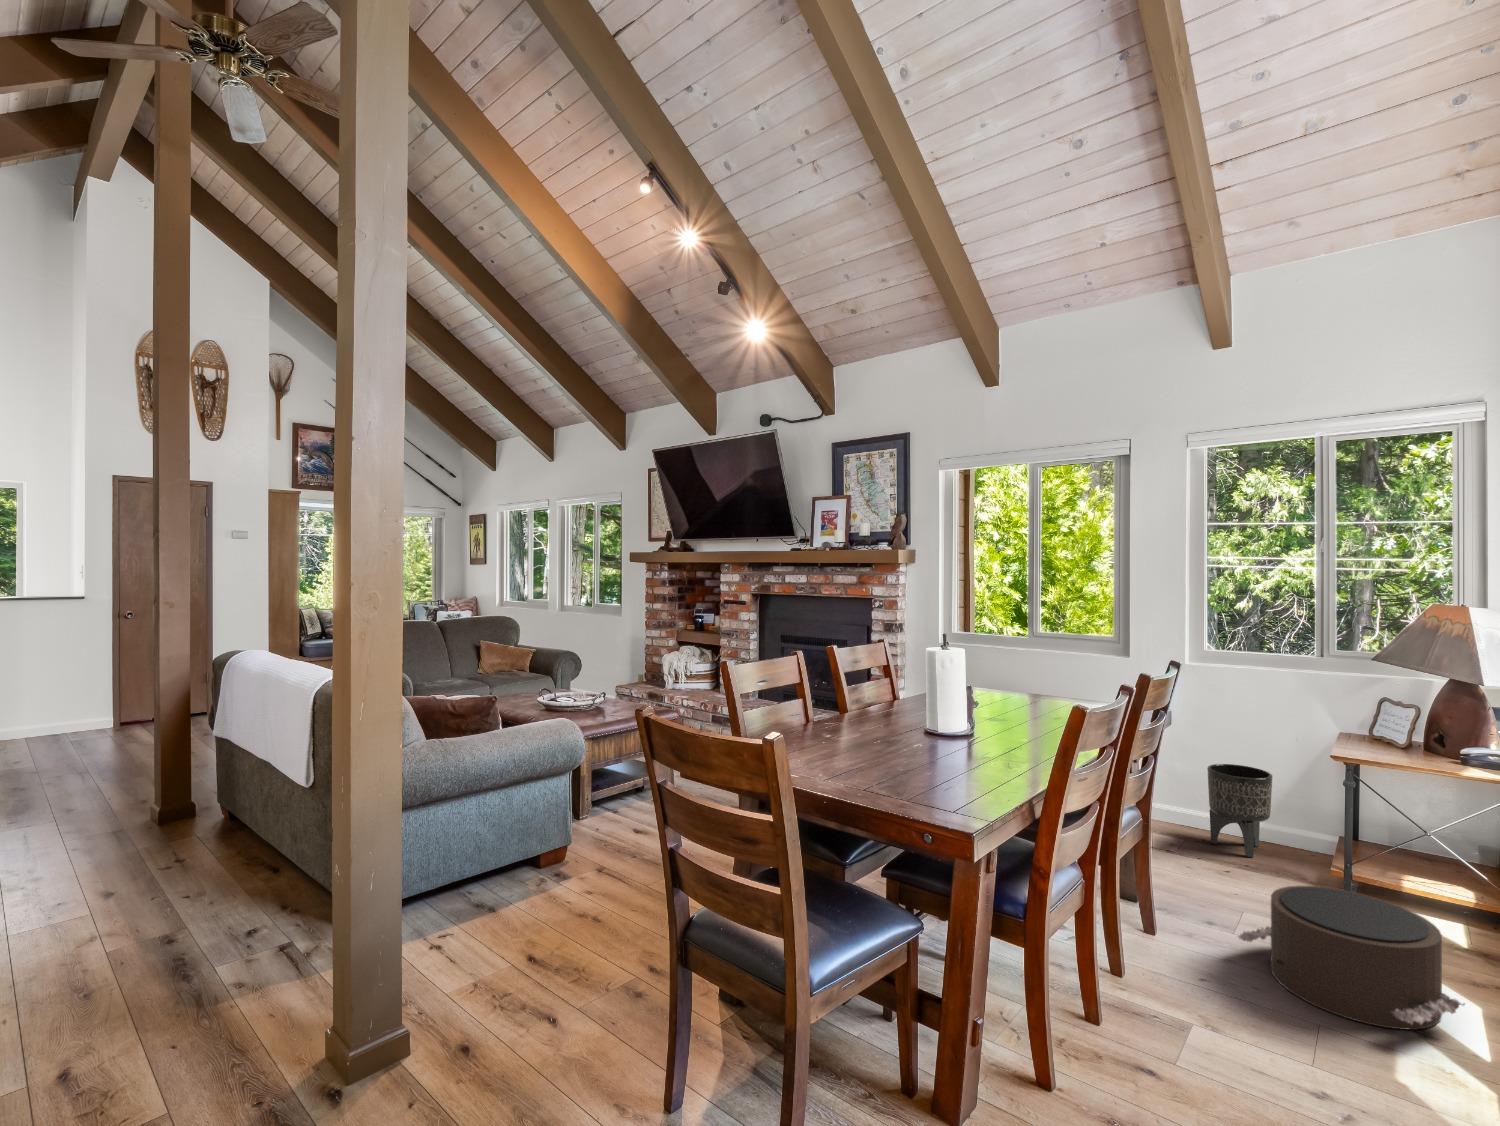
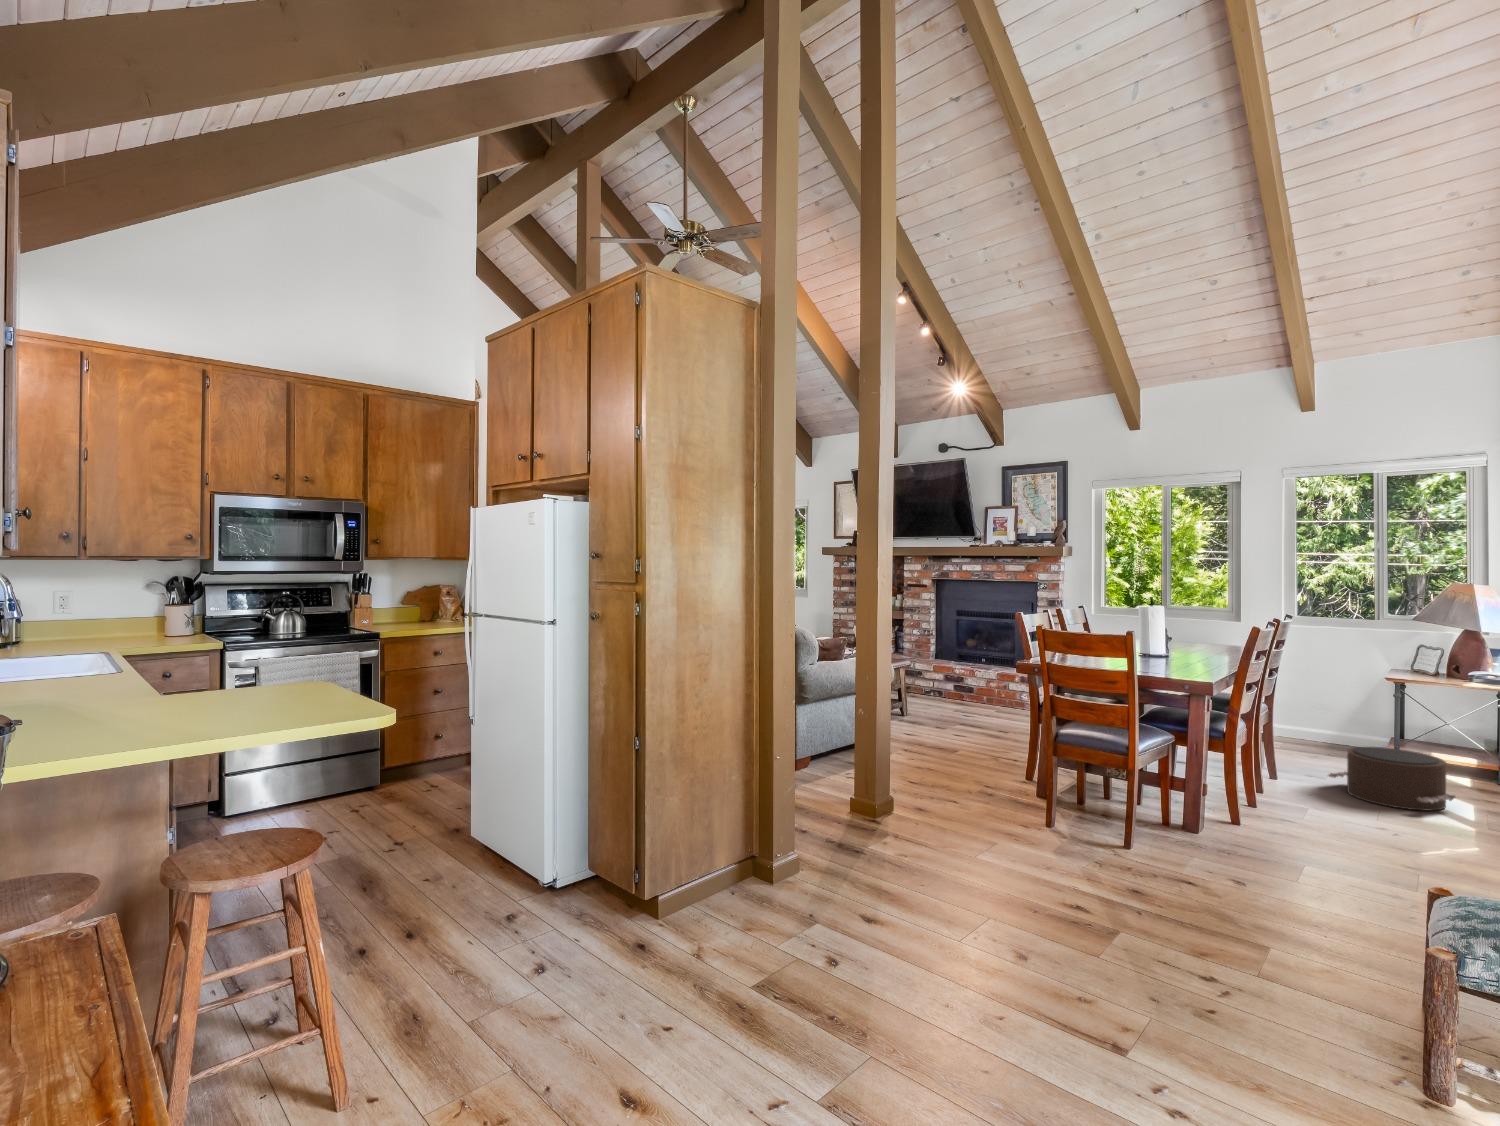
planter: present [1207,764,1272,857] -> none [1299,692,1345,751]

